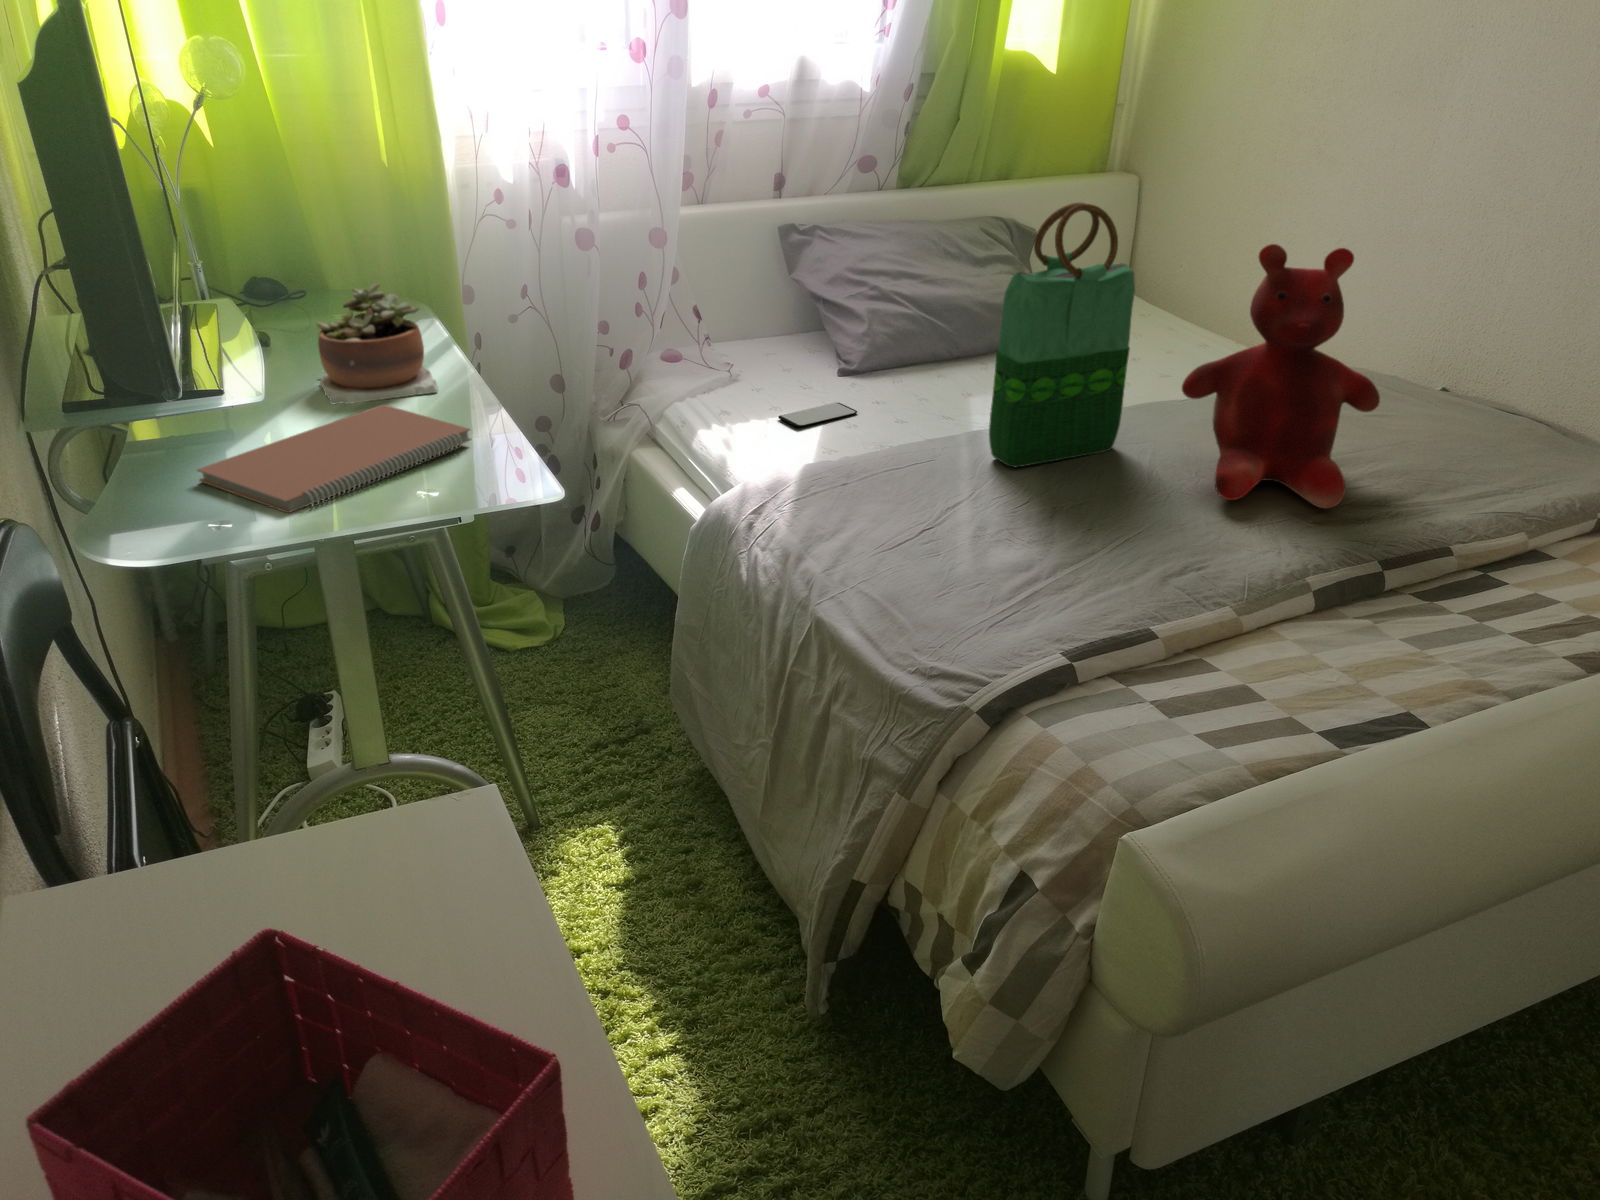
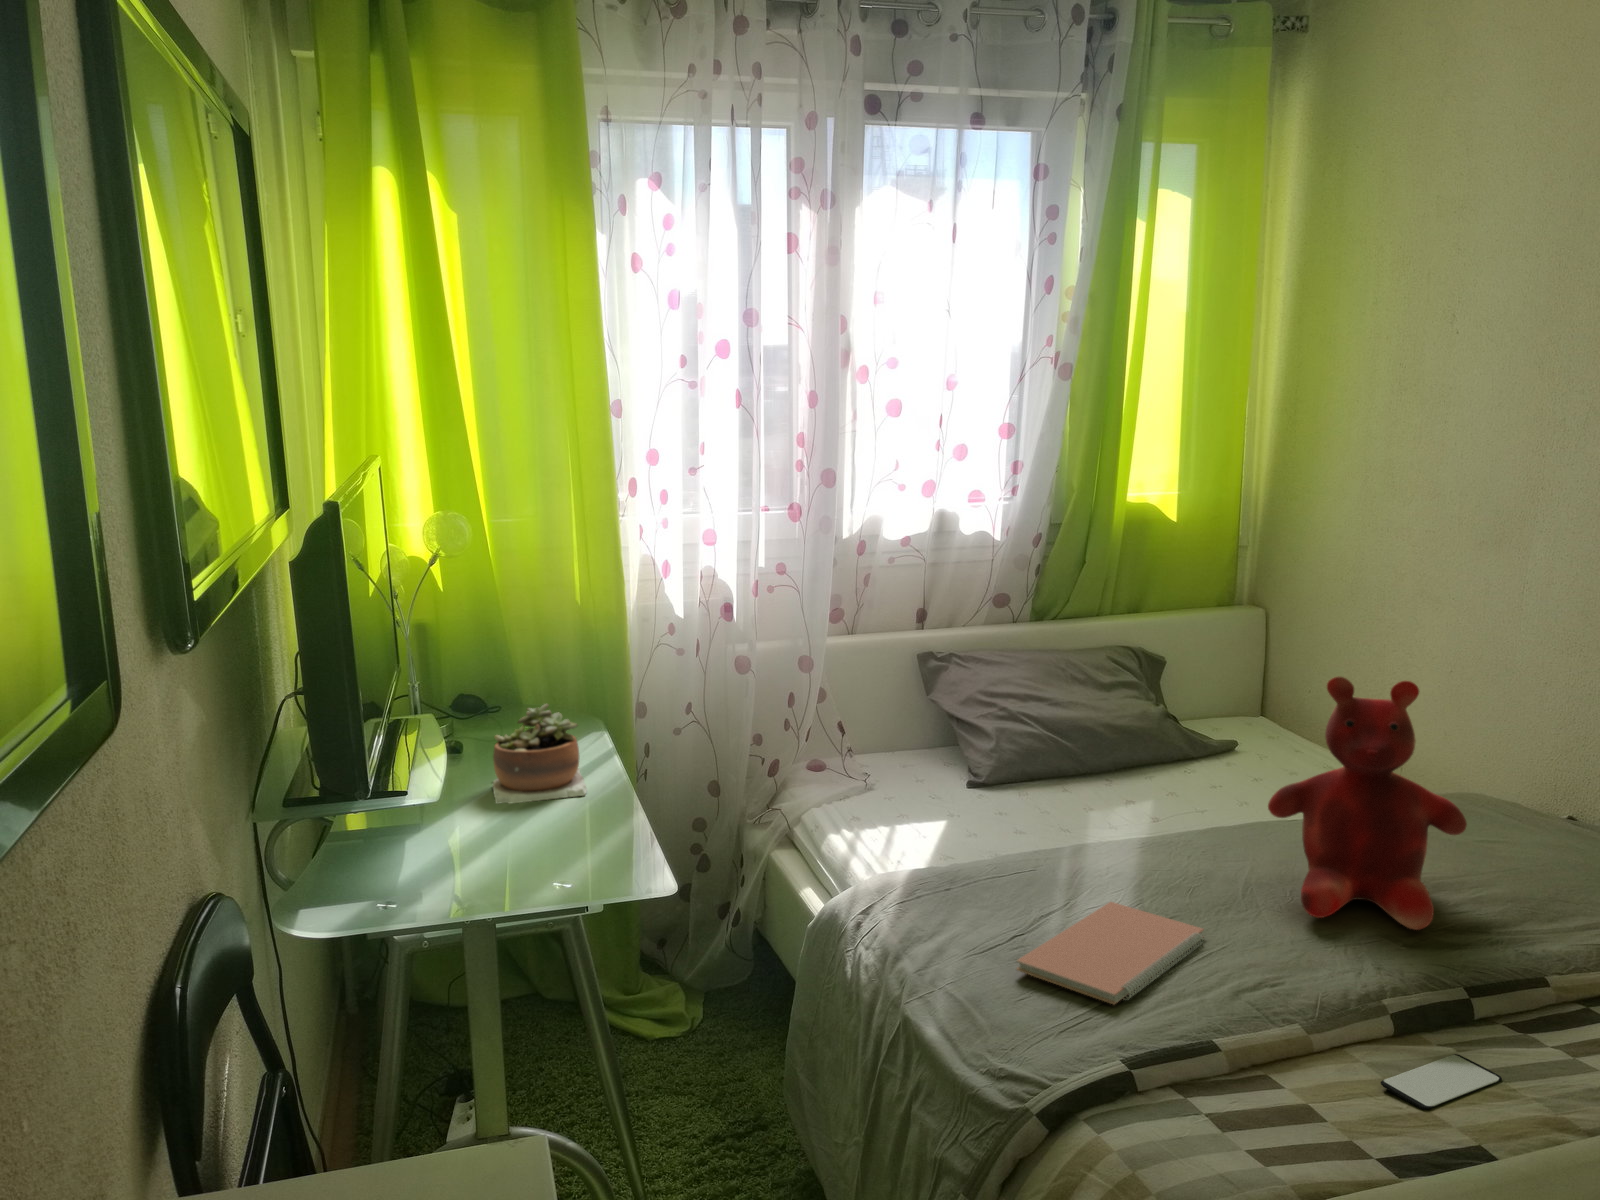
tote bag: present [989,203,1135,467] -> none [1087,639,1218,878]
smartphone: present [778,403,857,427] -> present [1381,1054,1502,1110]
notebook: present [197,404,472,513] -> present [1016,902,1204,1004]

